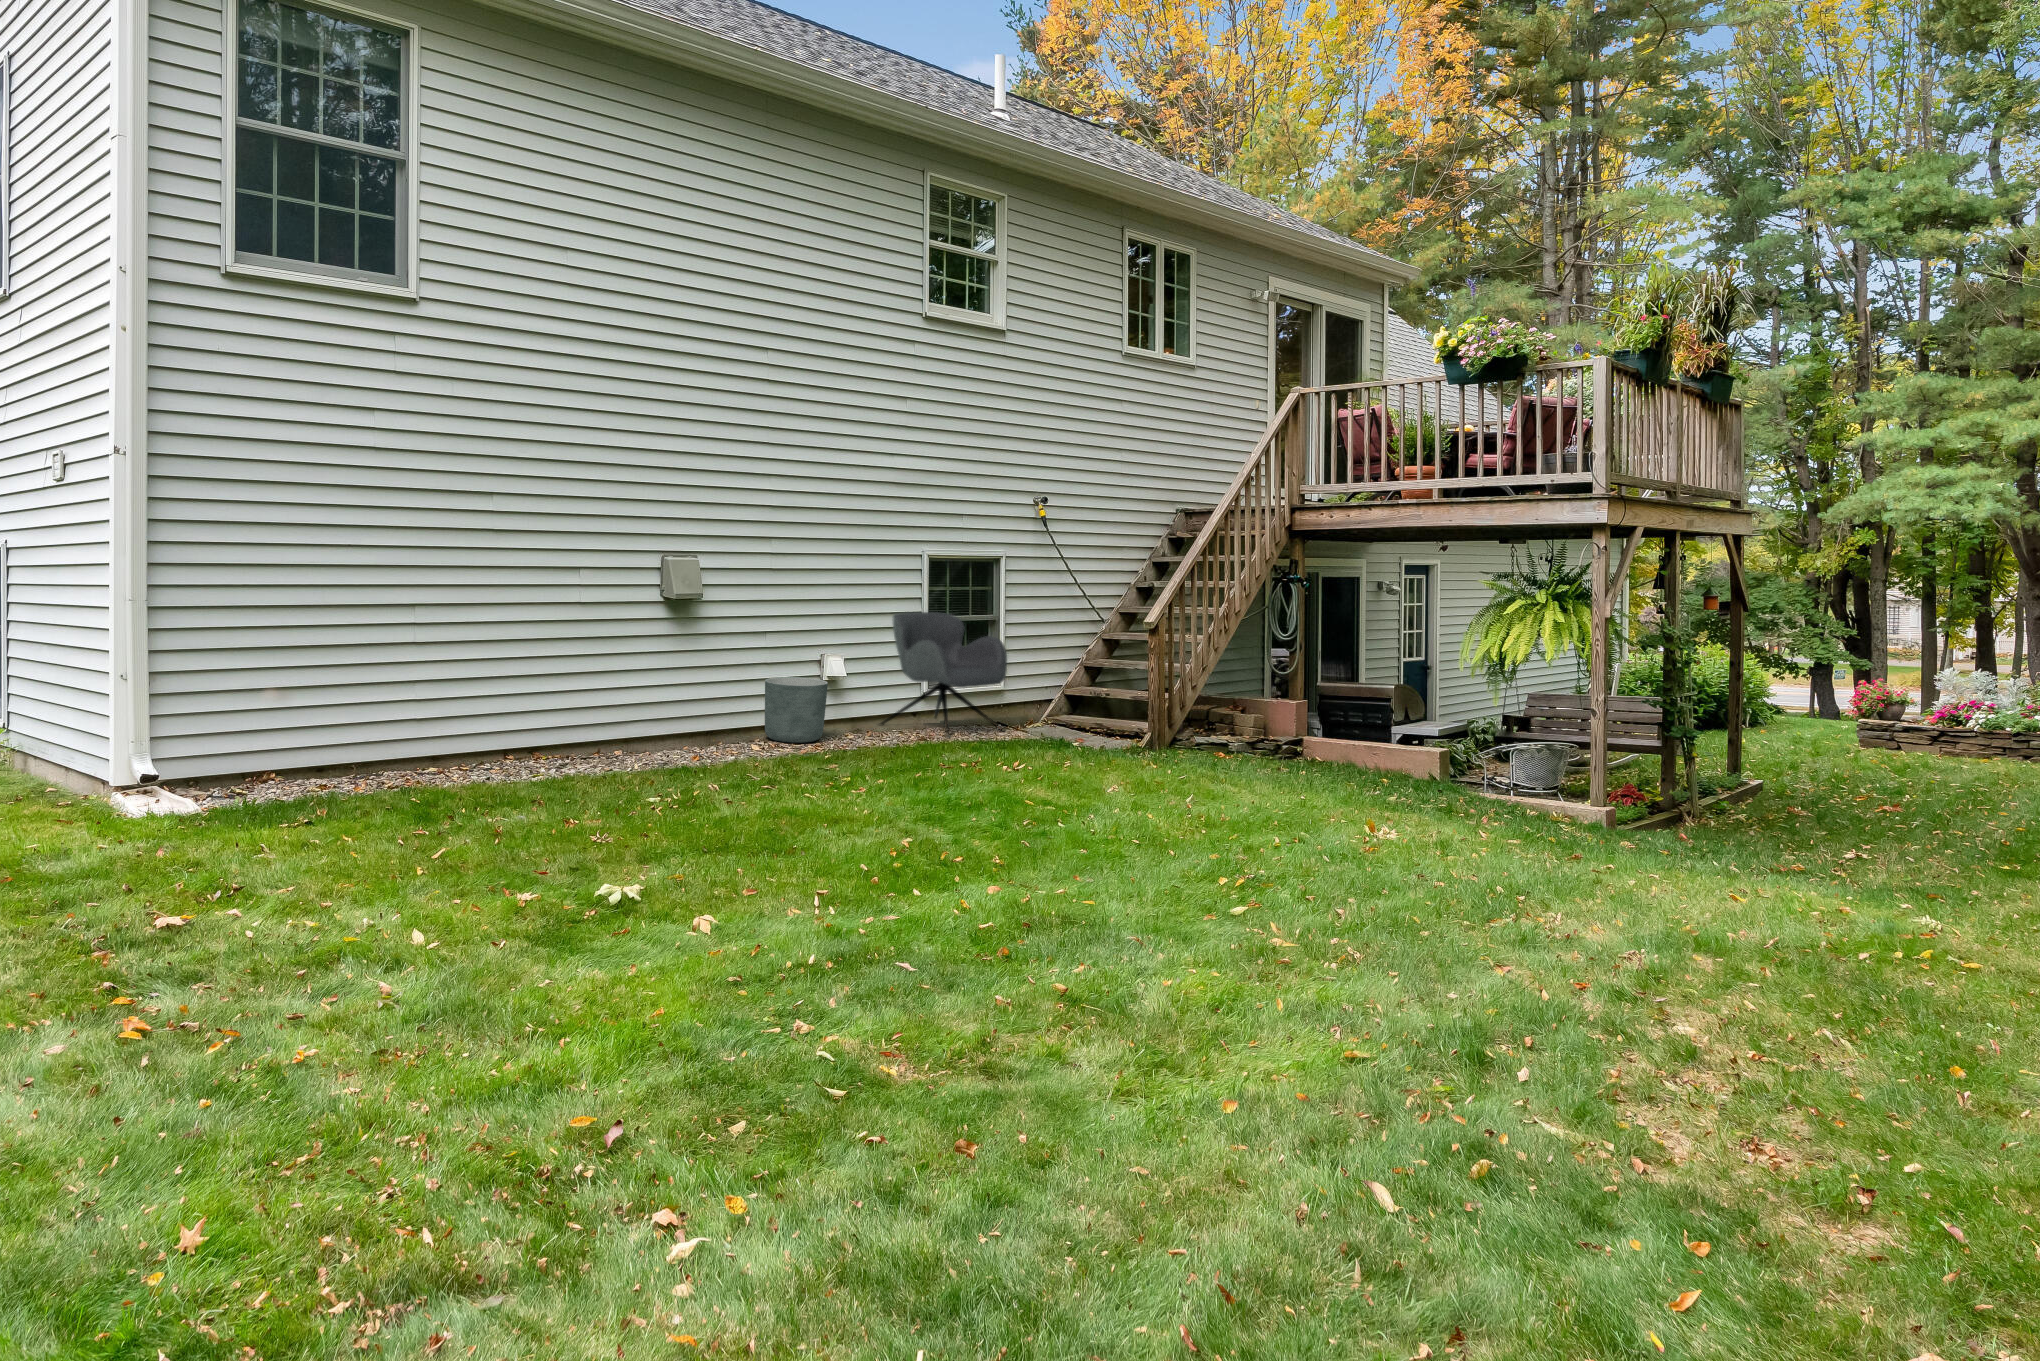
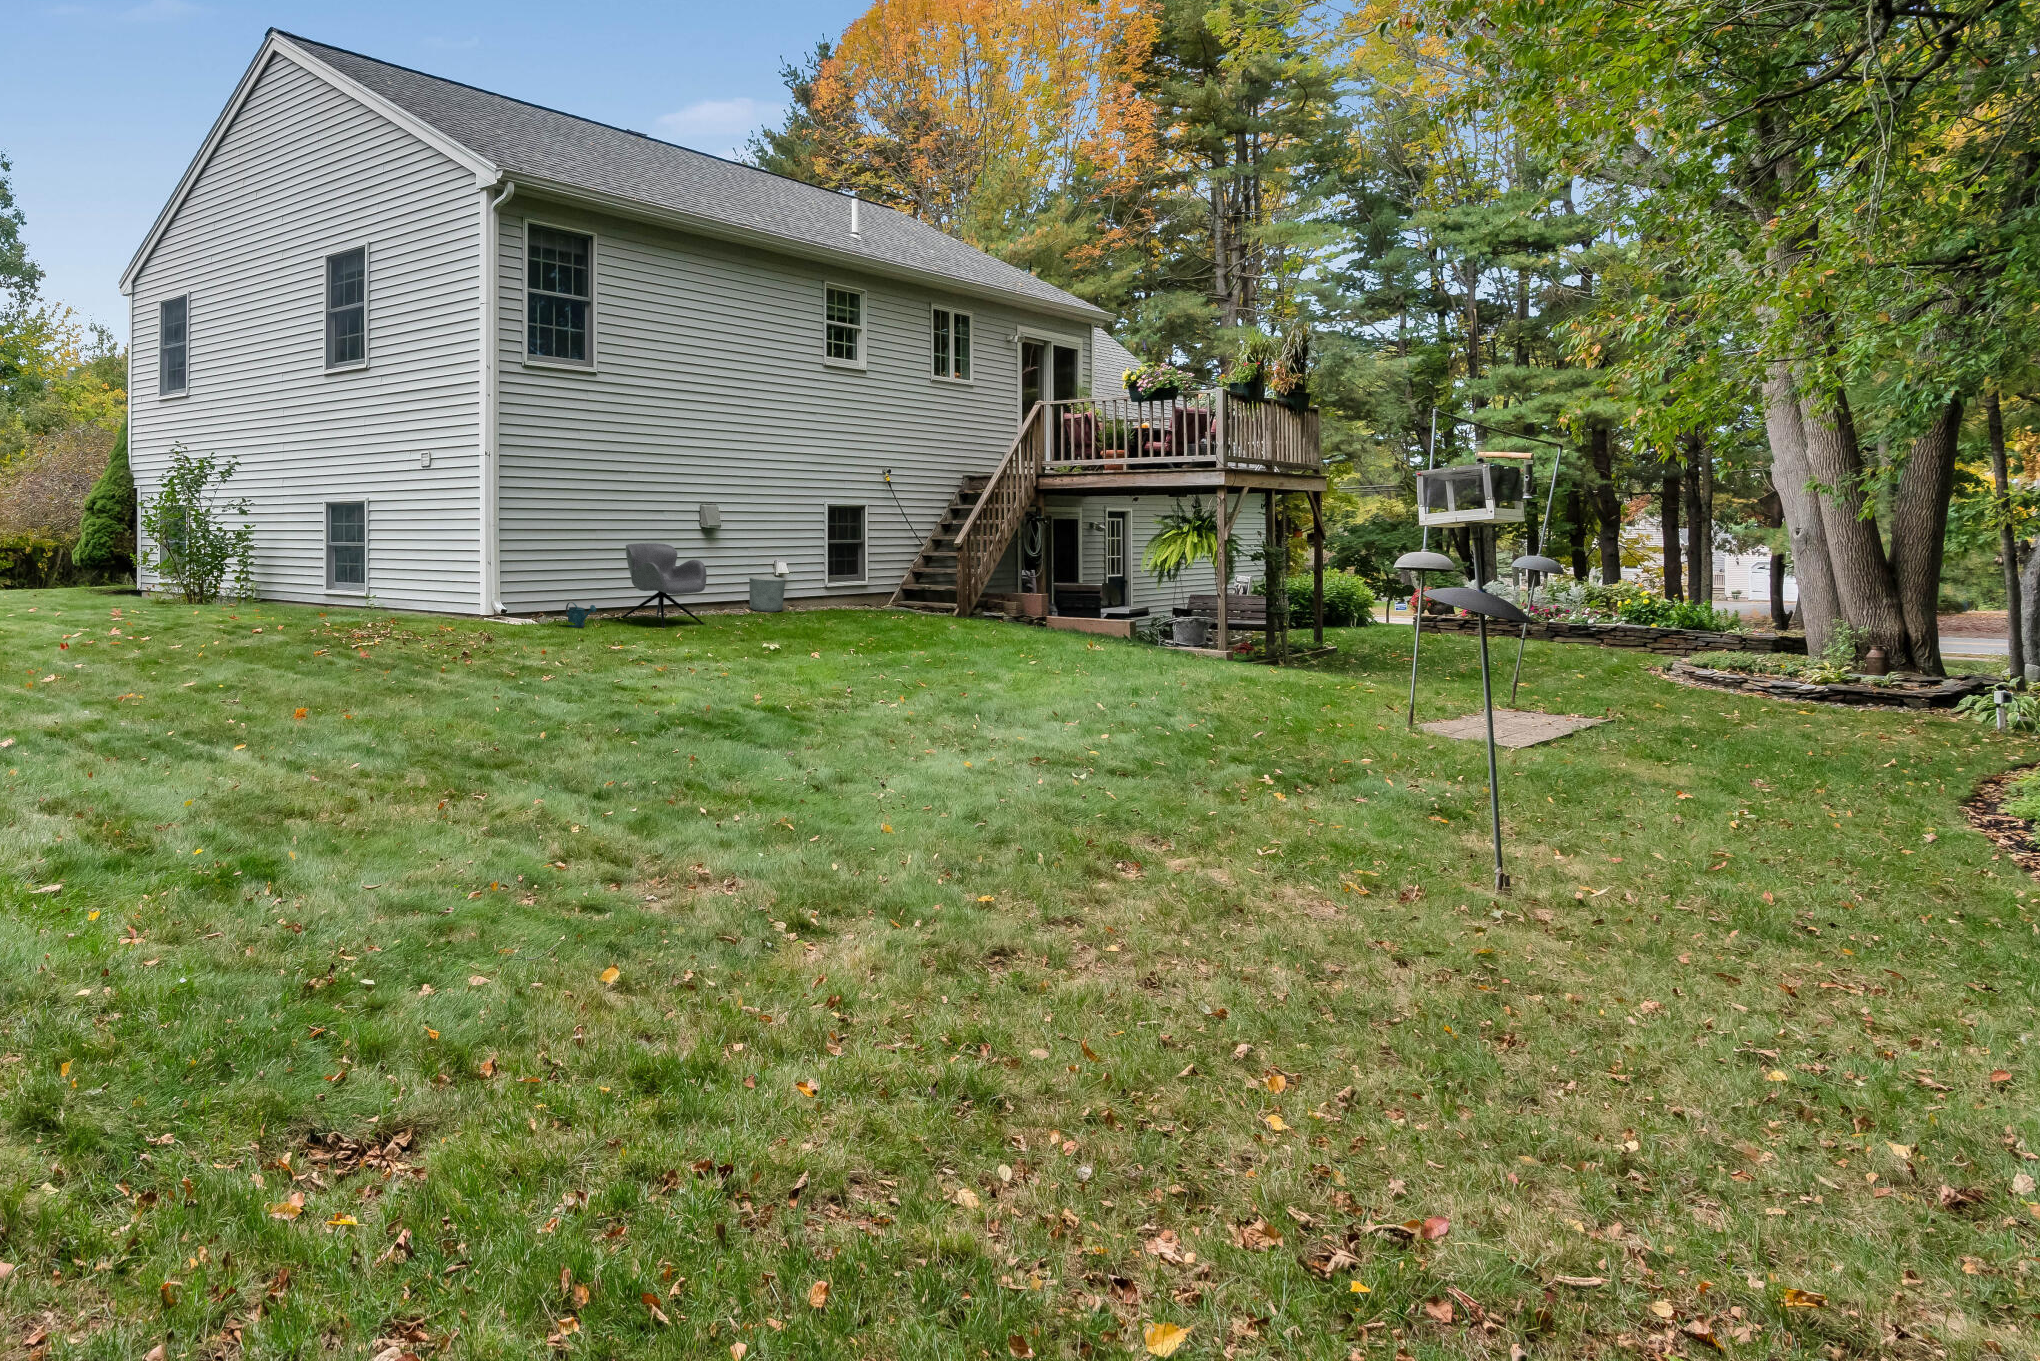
armchair: present [880,612,1007,739] -> present [616,543,707,629]
watering can: none [305,735,354,788] -> present [566,602,596,627]

